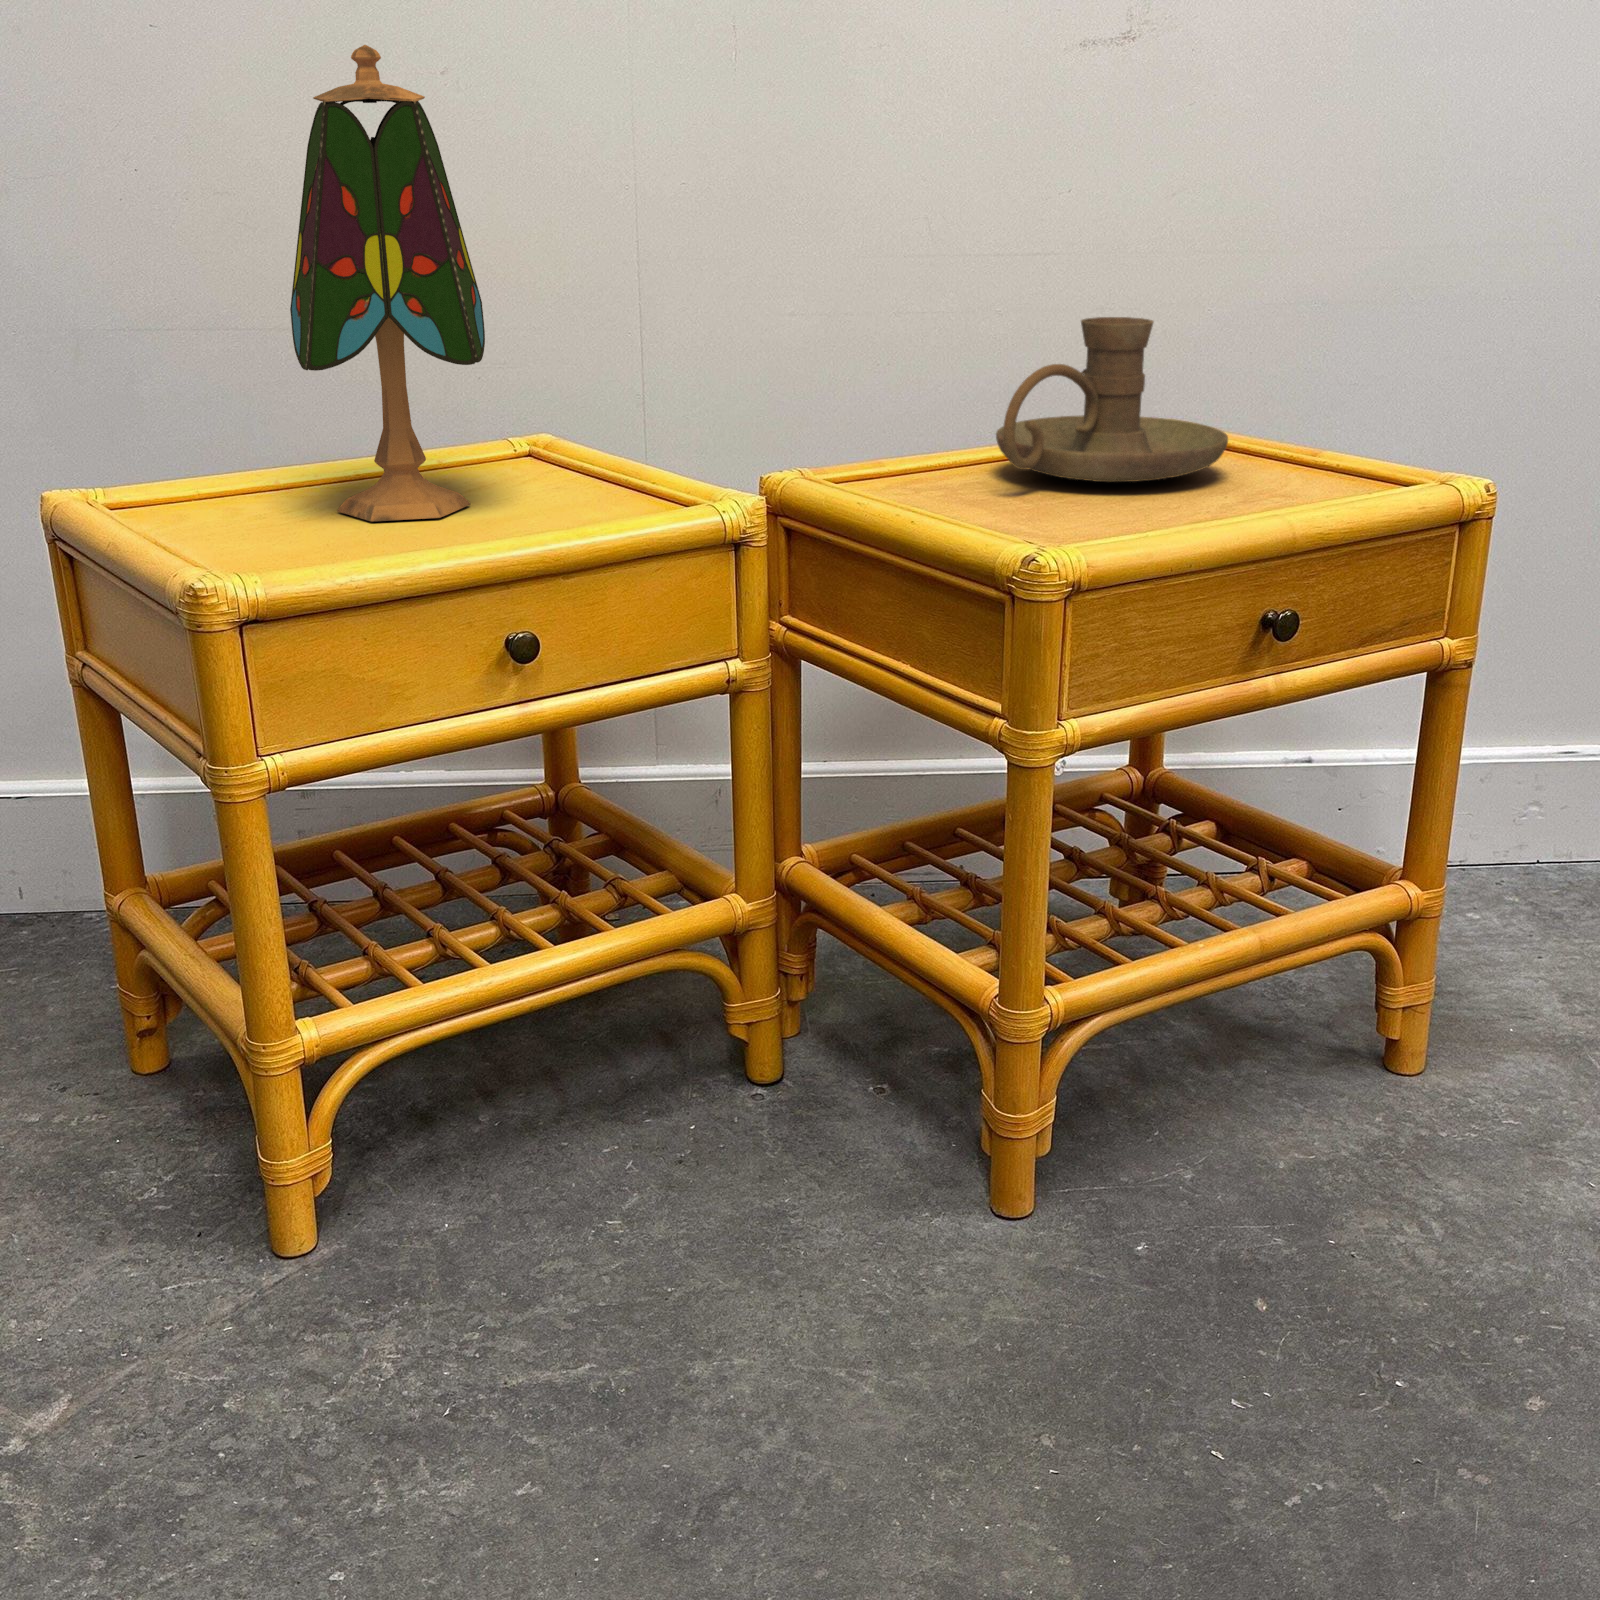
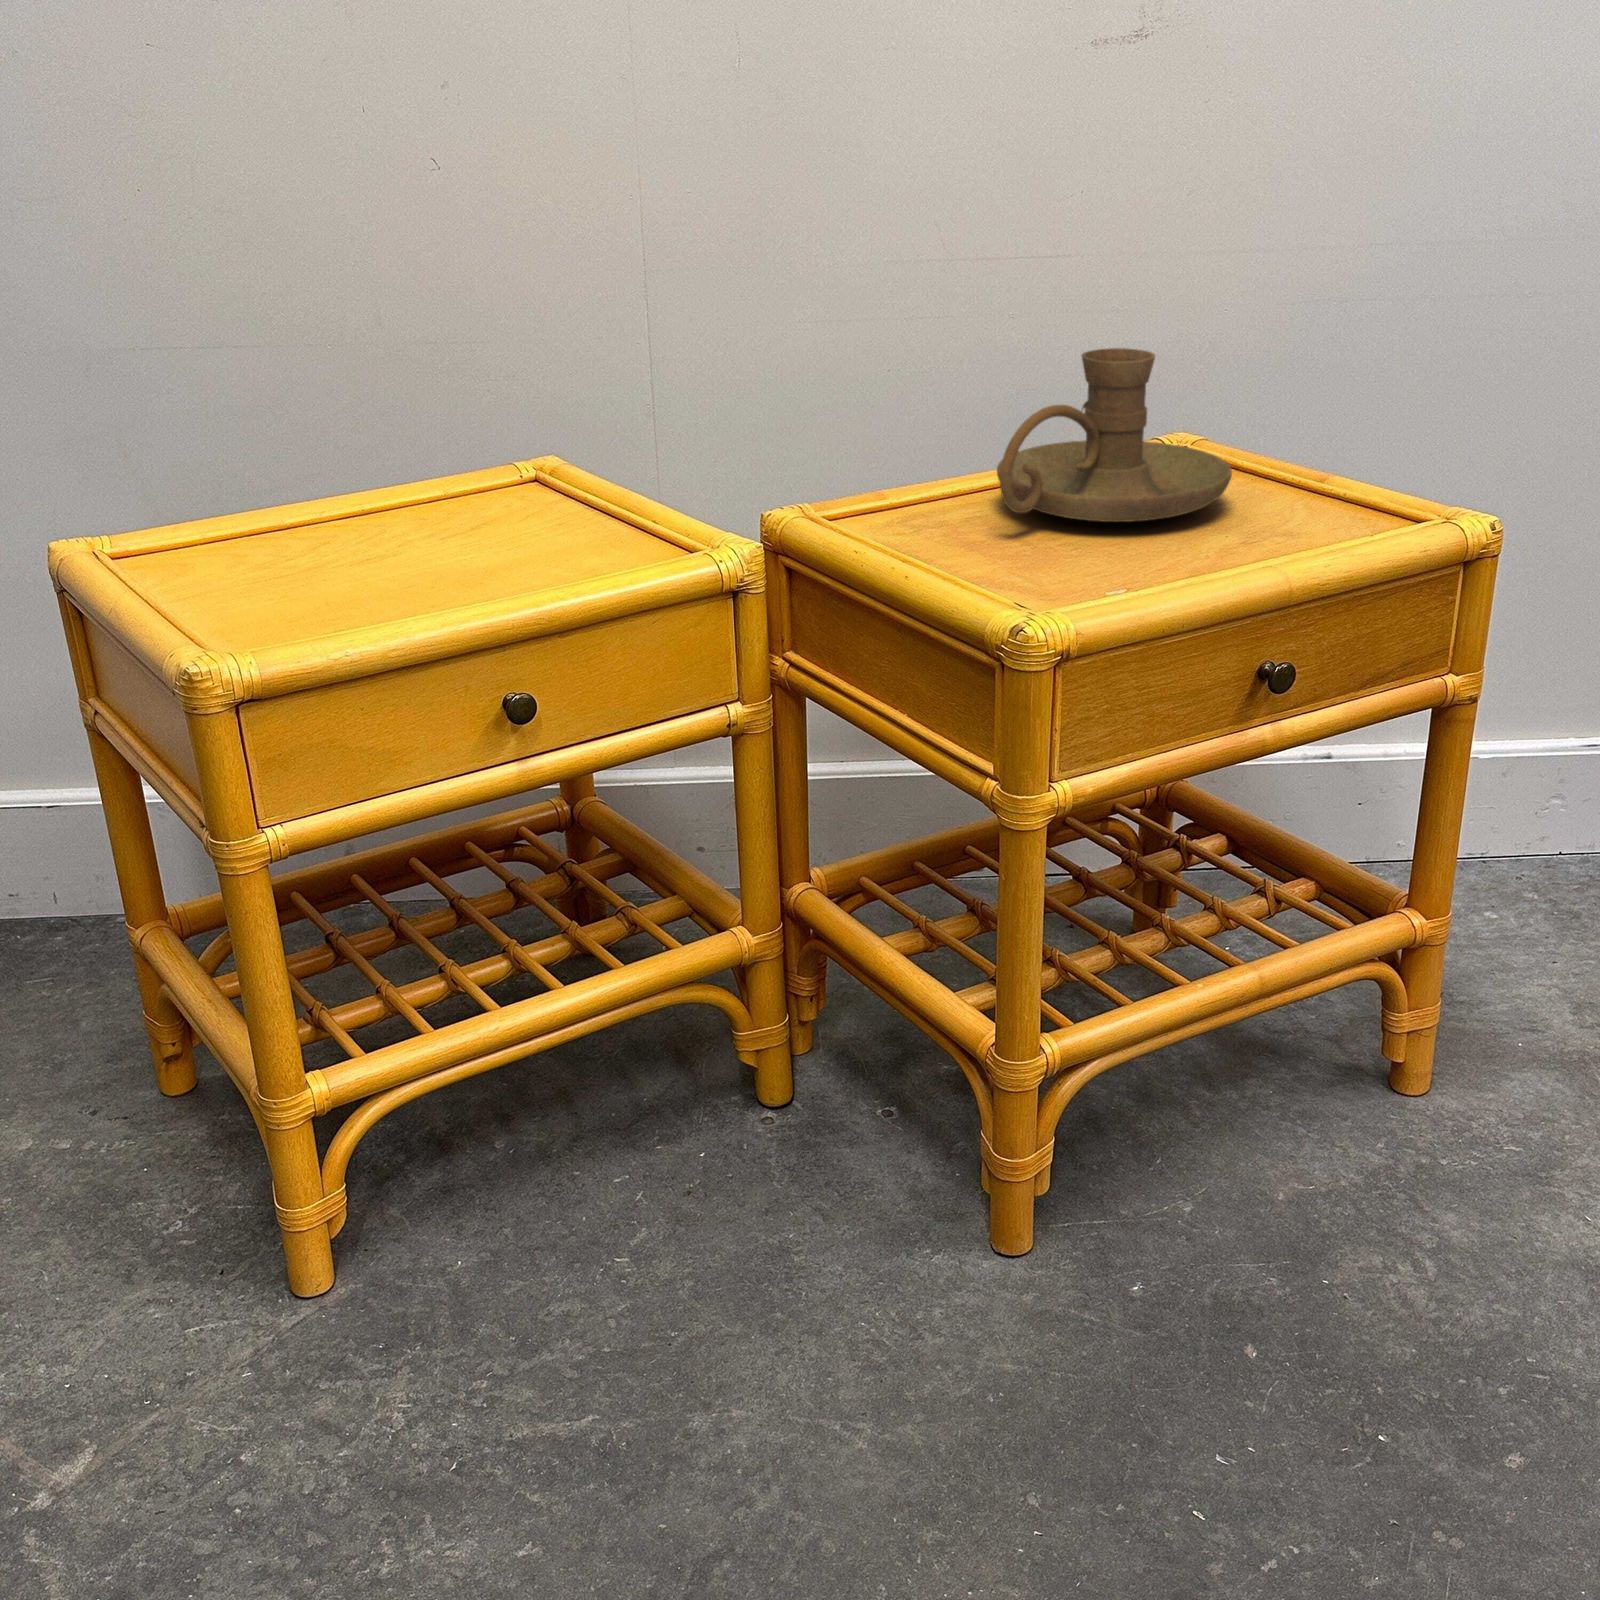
table lamp: present [290,45,485,521] -> none [284,106,475,581]

